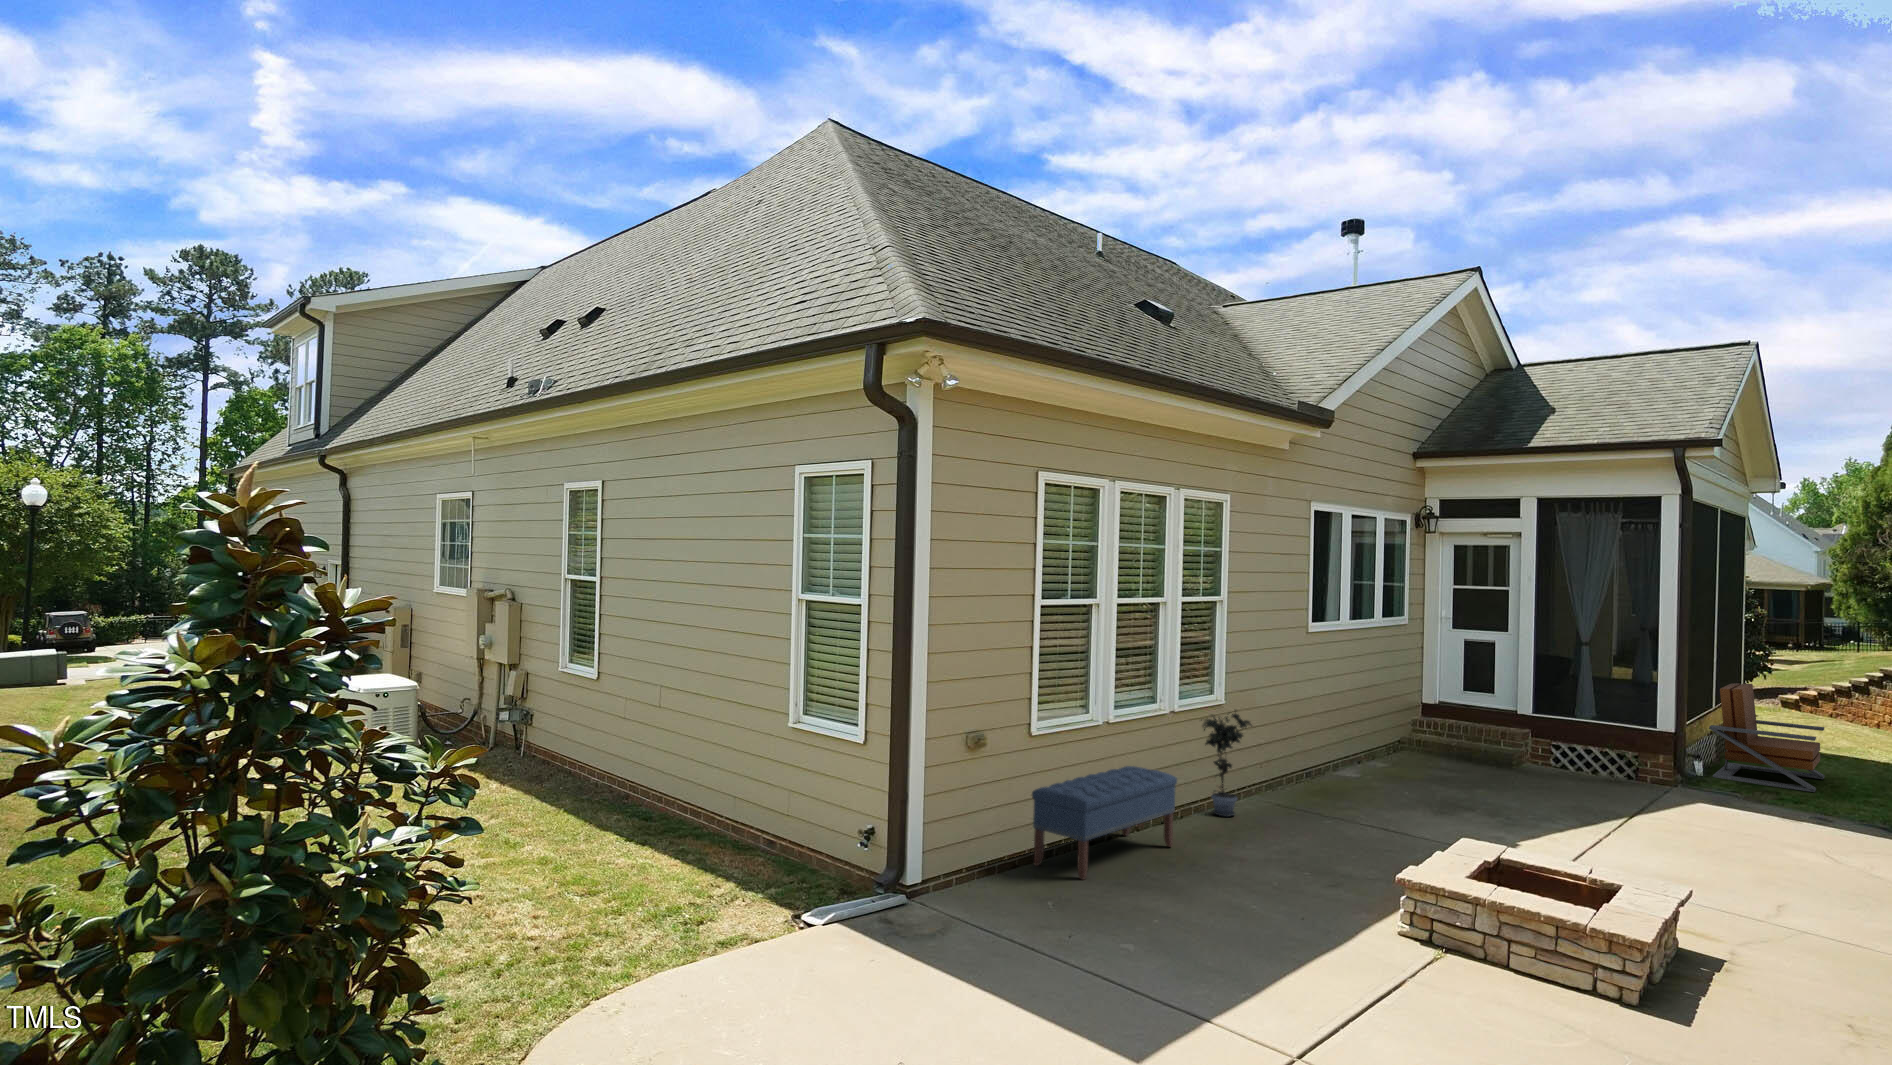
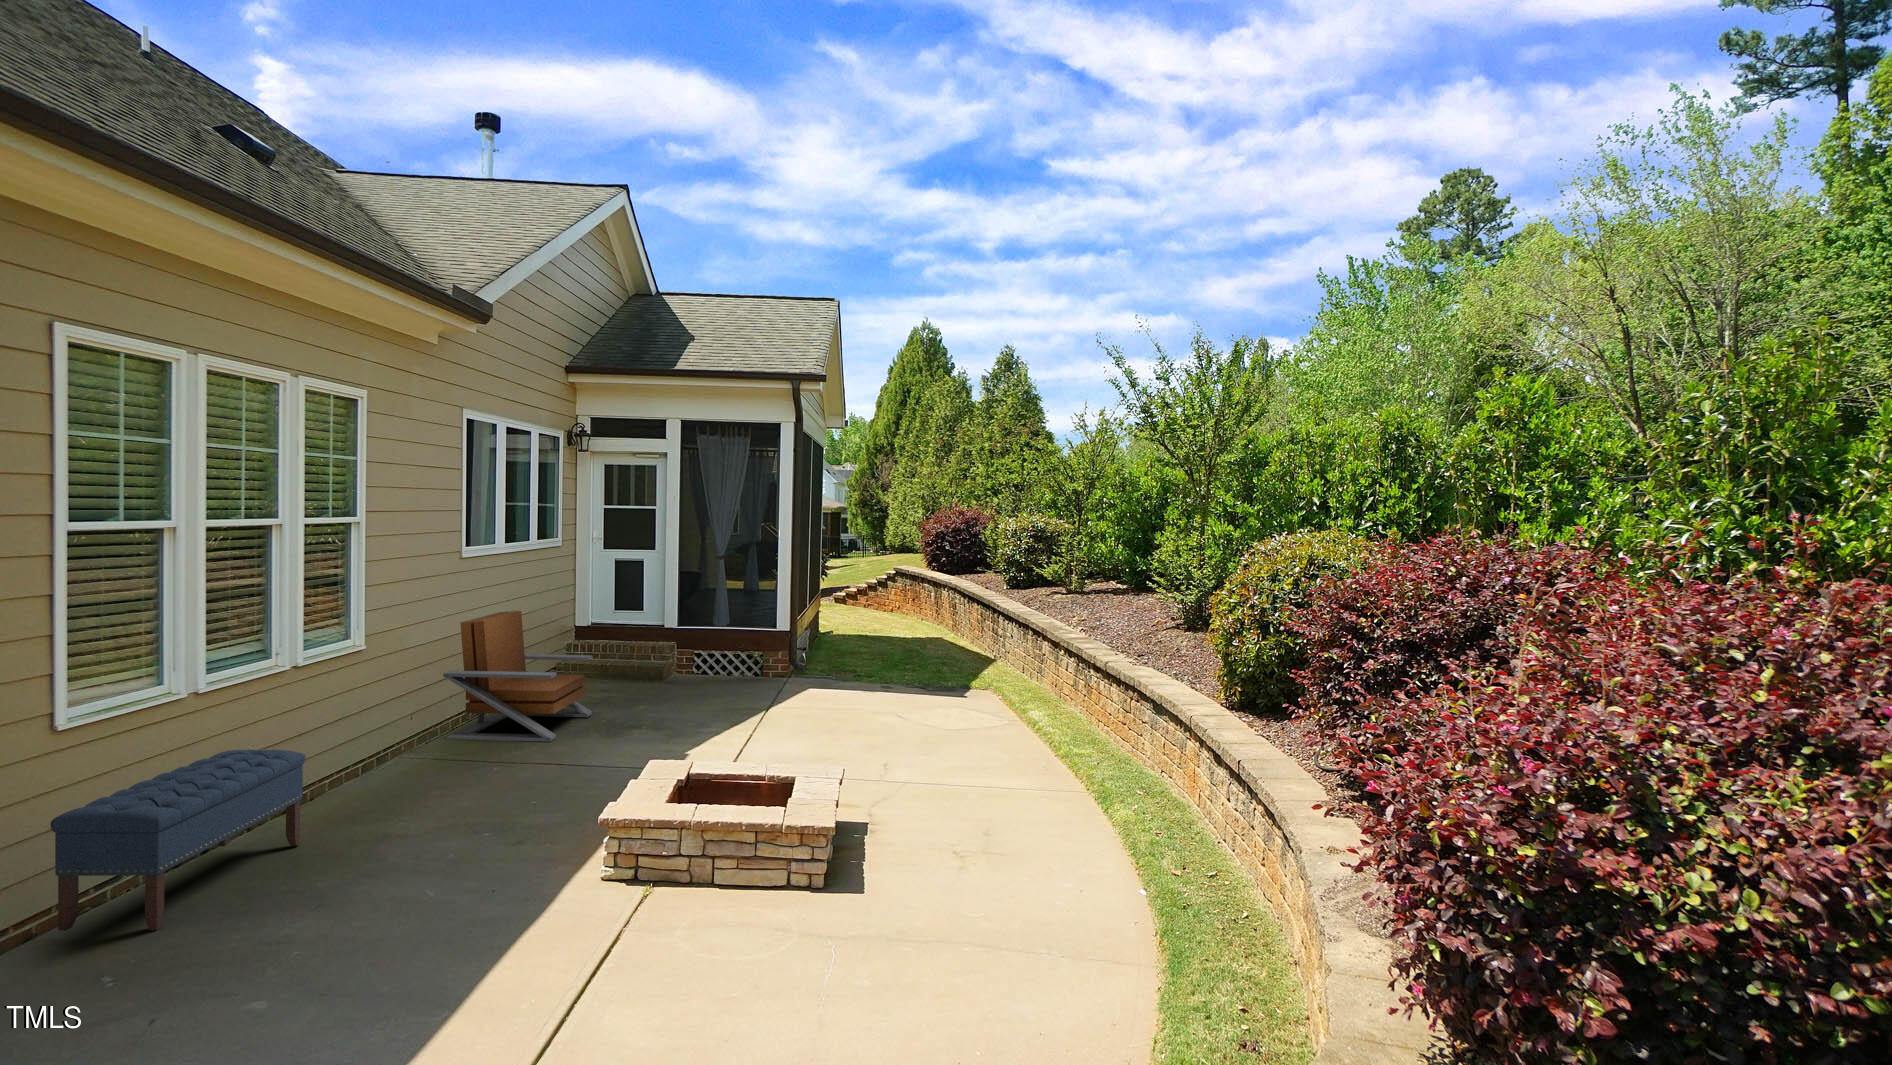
lounge chair: present [1709,683,1824,792] -> present [443,611,593,742]
potted plant: present [1201,710,1251,817] -> none [330,655,403,789]

